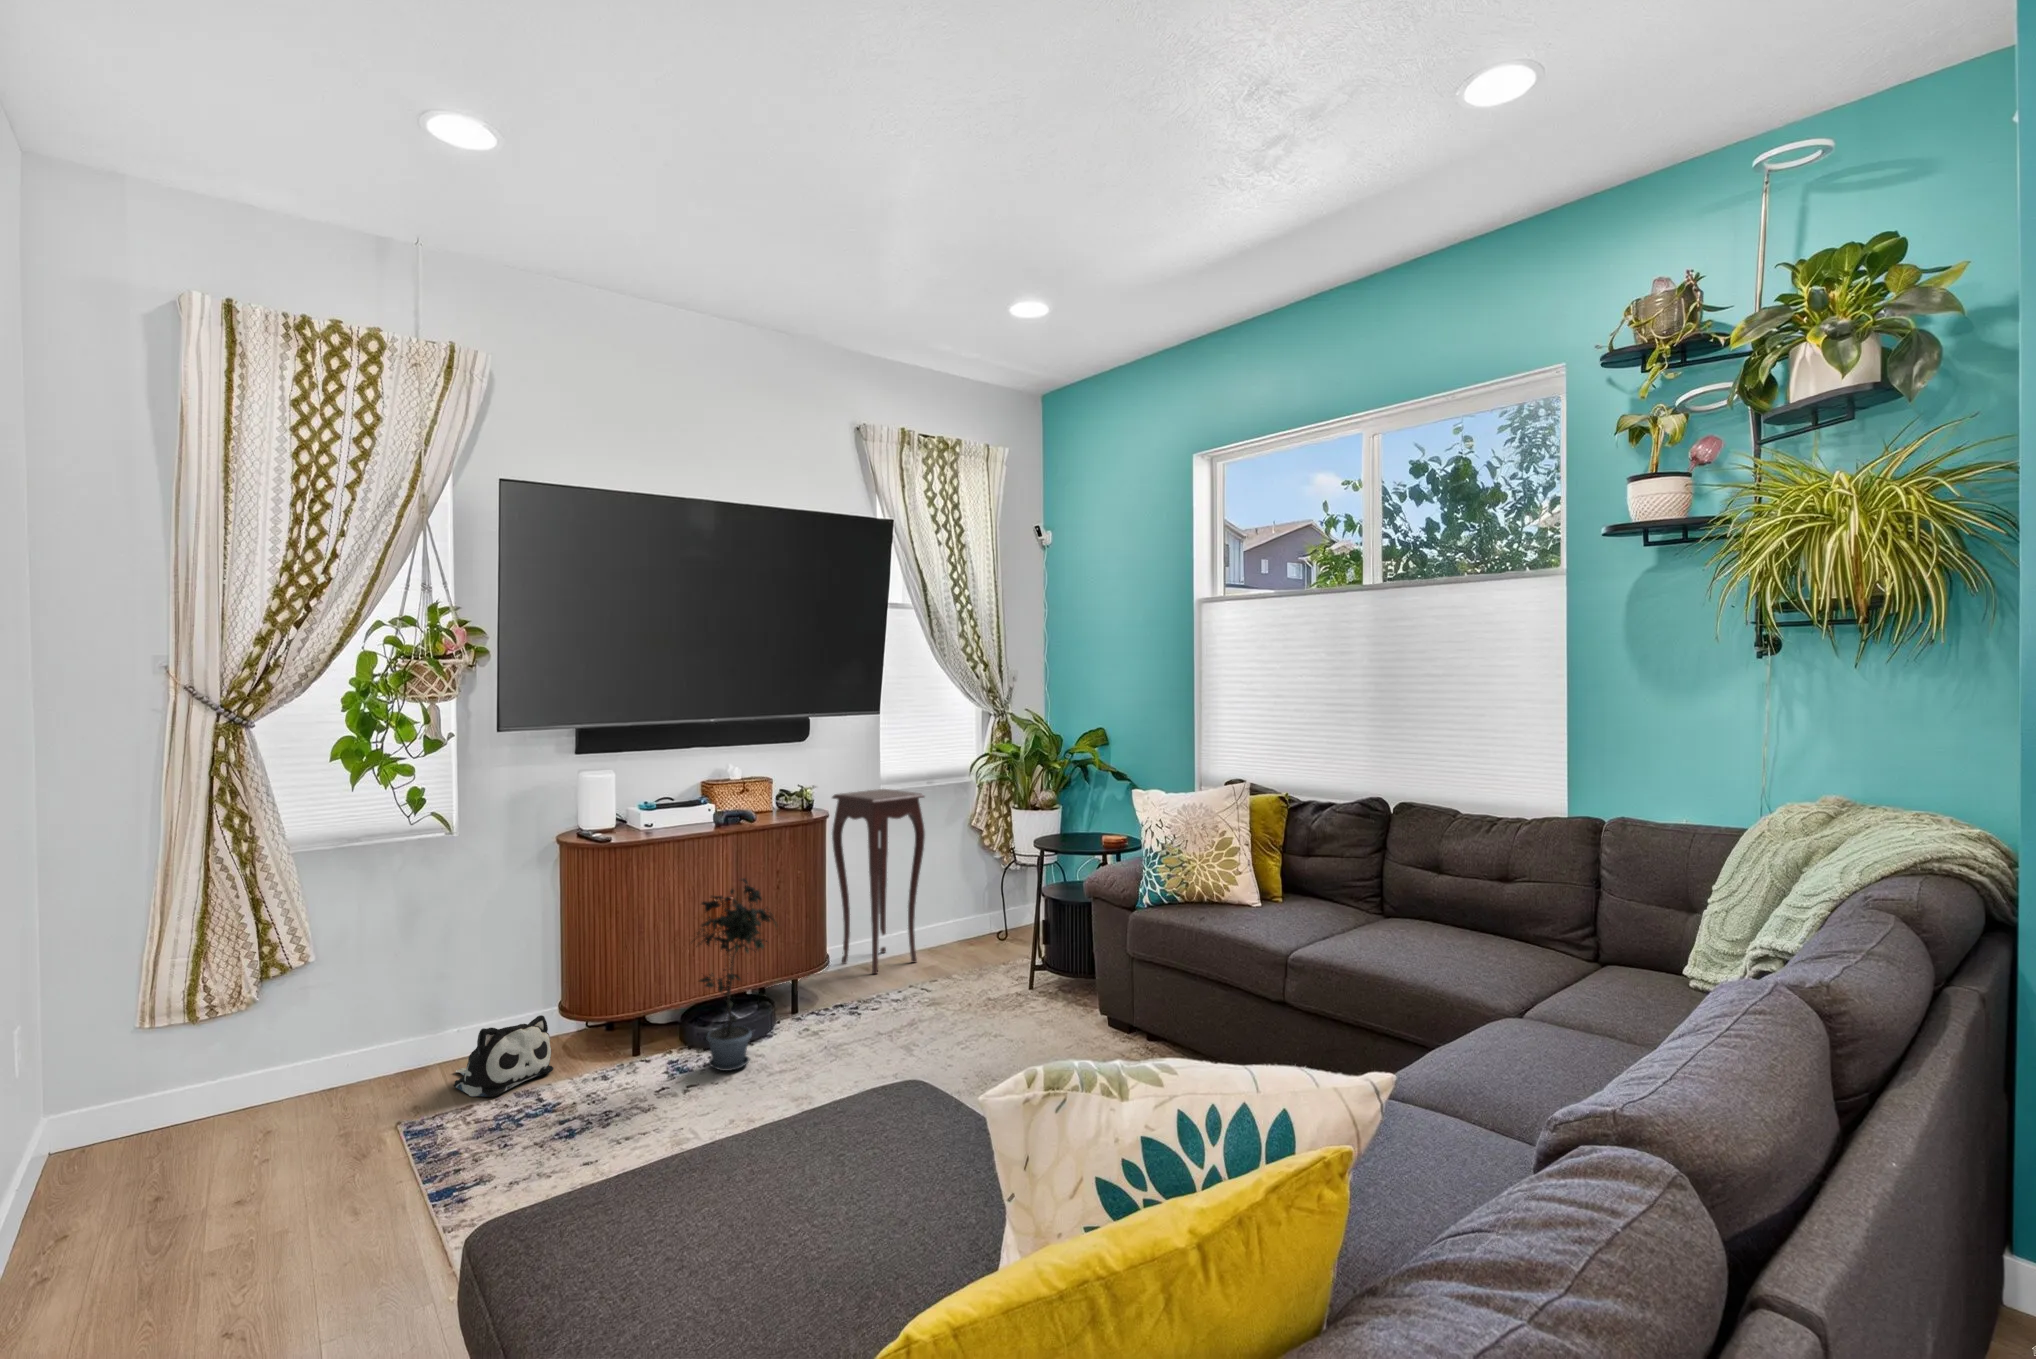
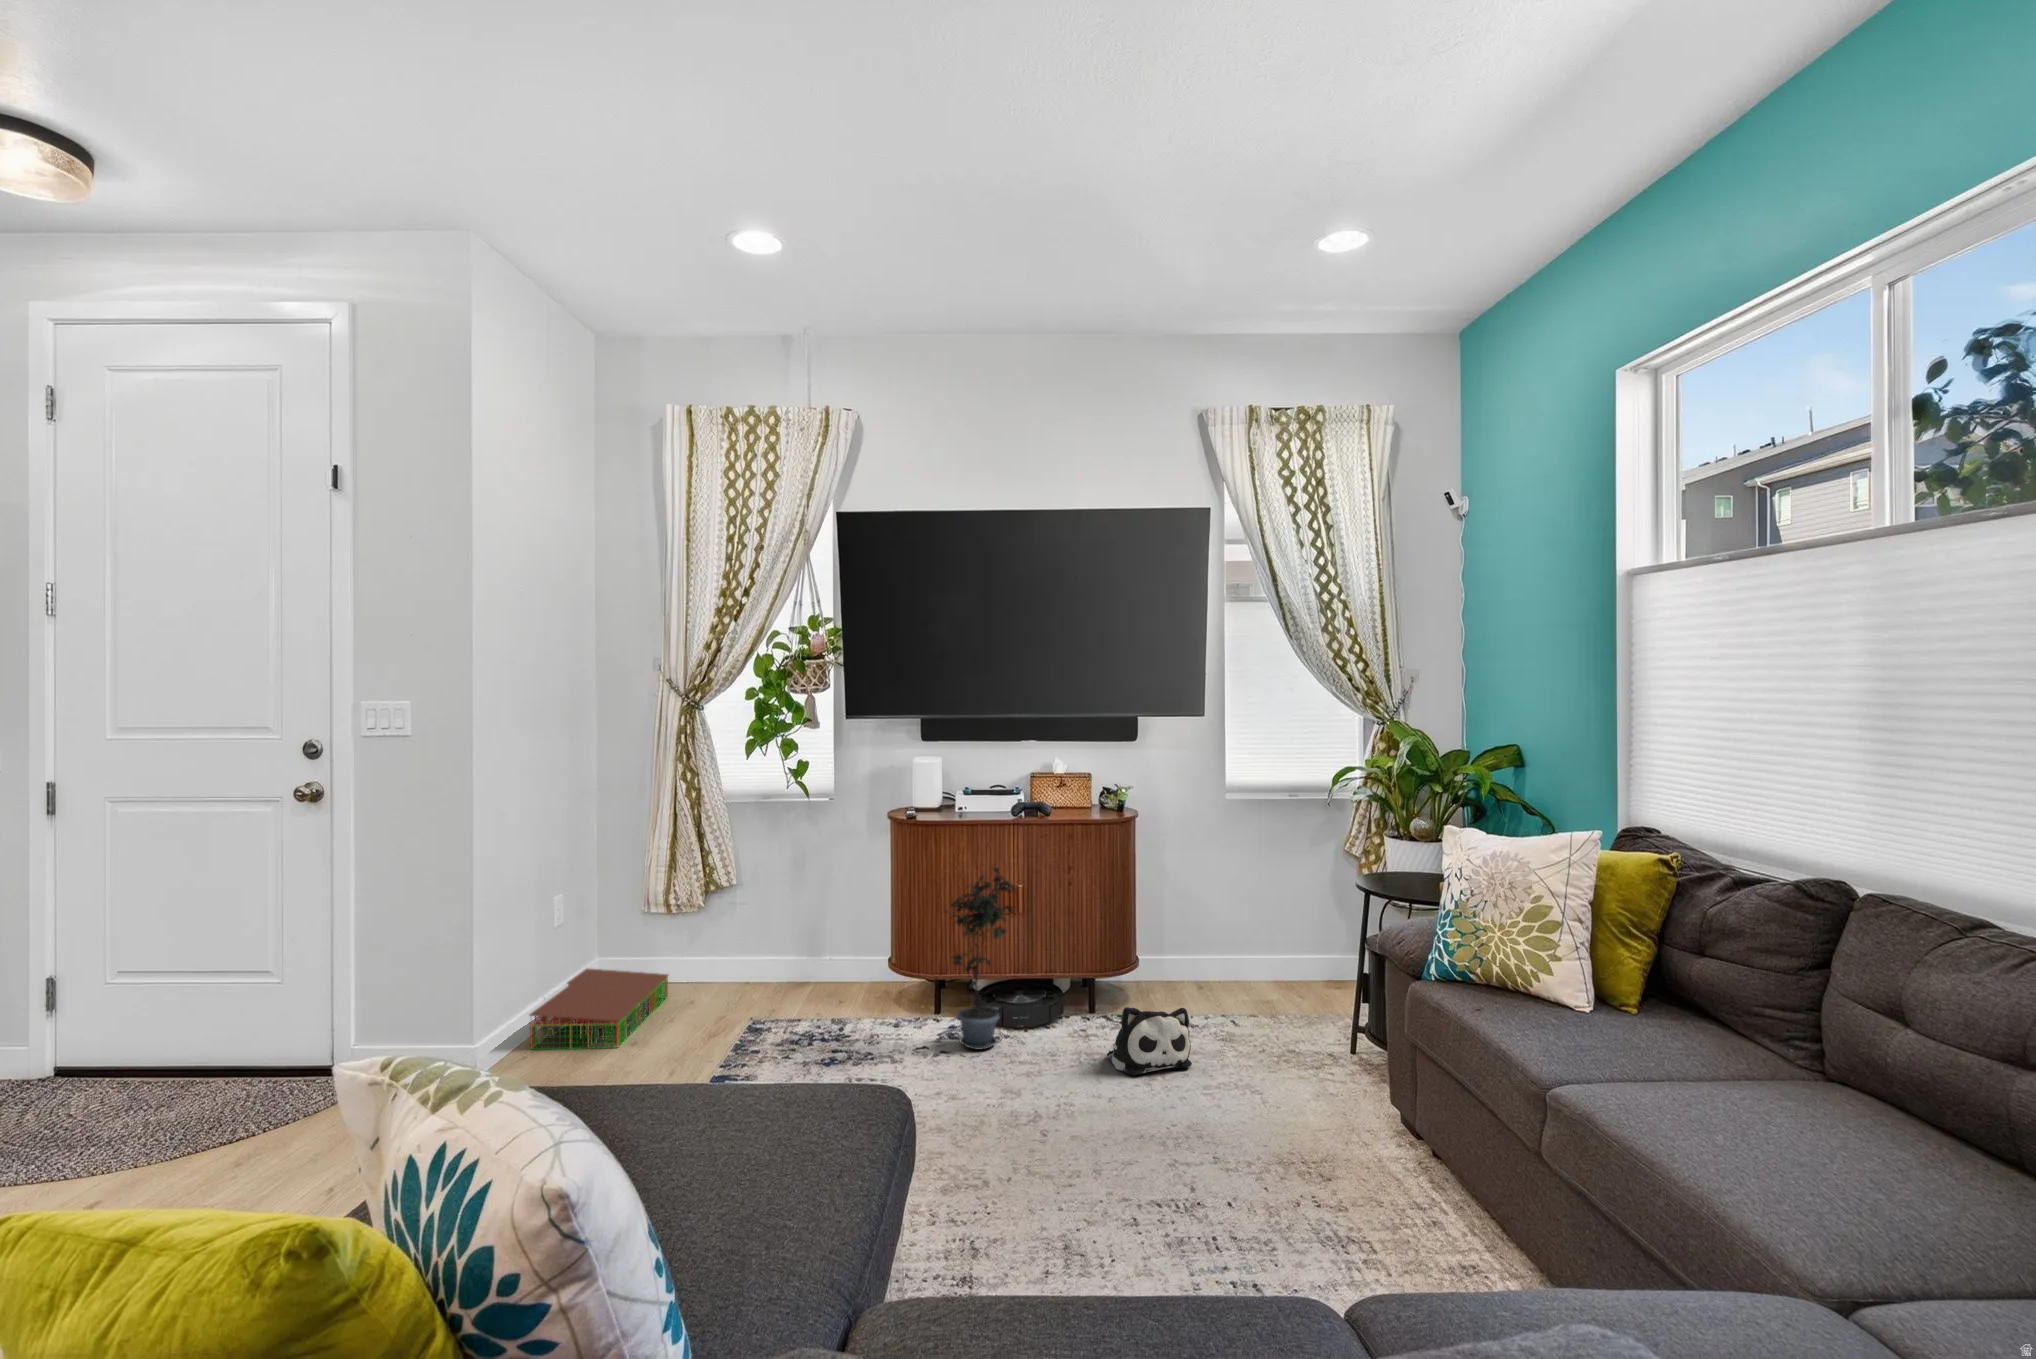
side table: present [832,789,925,974] -> none [1195,799,1288,1004]
plush toy: present [454,1015,554,1097] -> present [1107,1007,1192,1075]
storage bin: none [41,1109,246,1281] -> present [530,969,668,1049]

